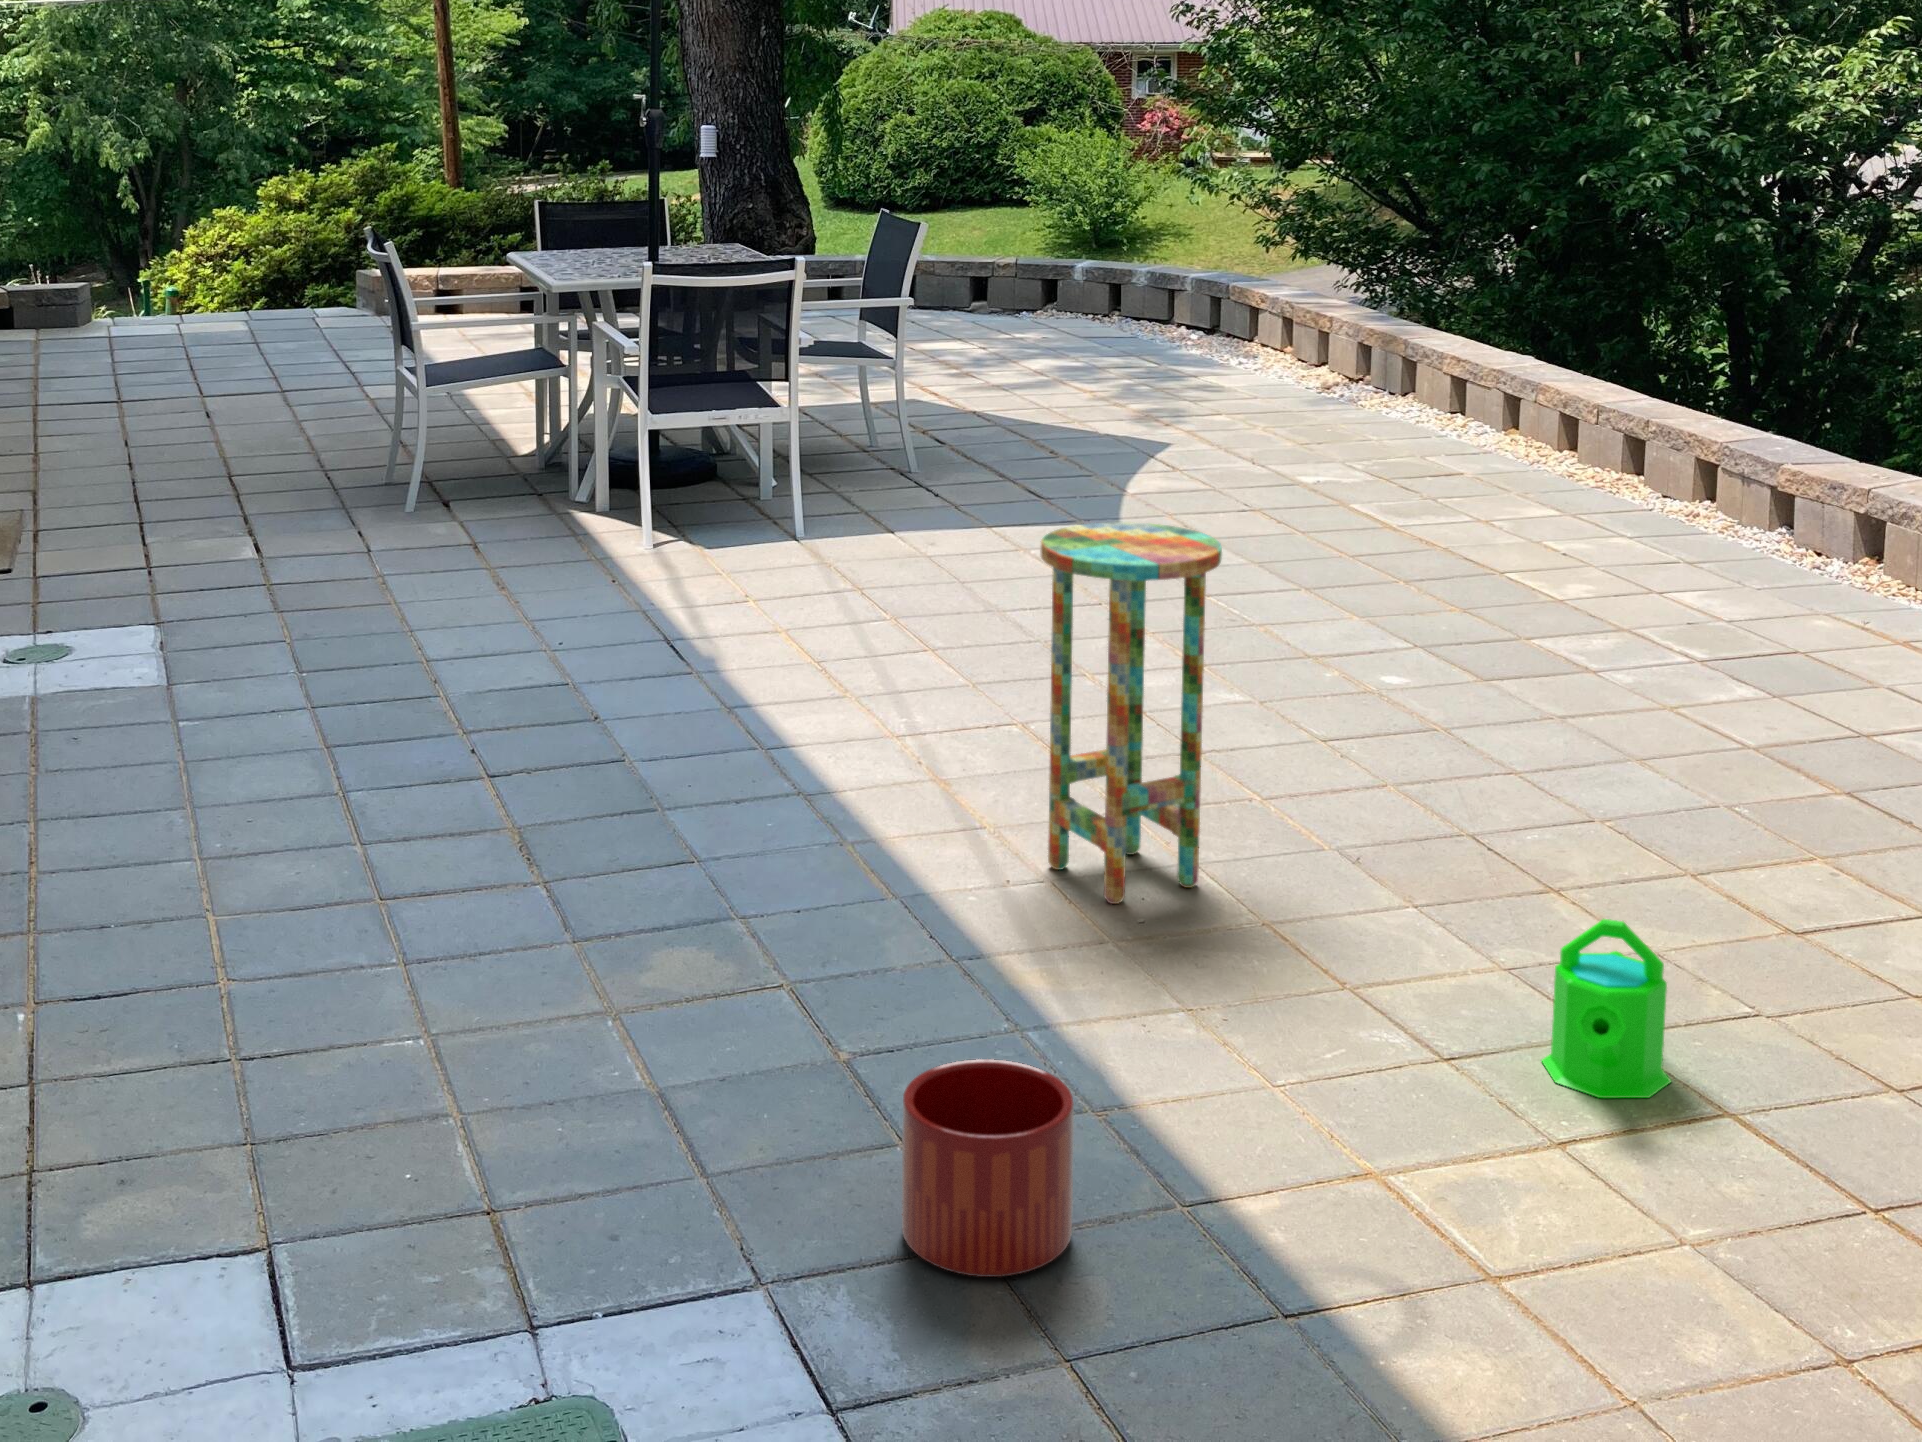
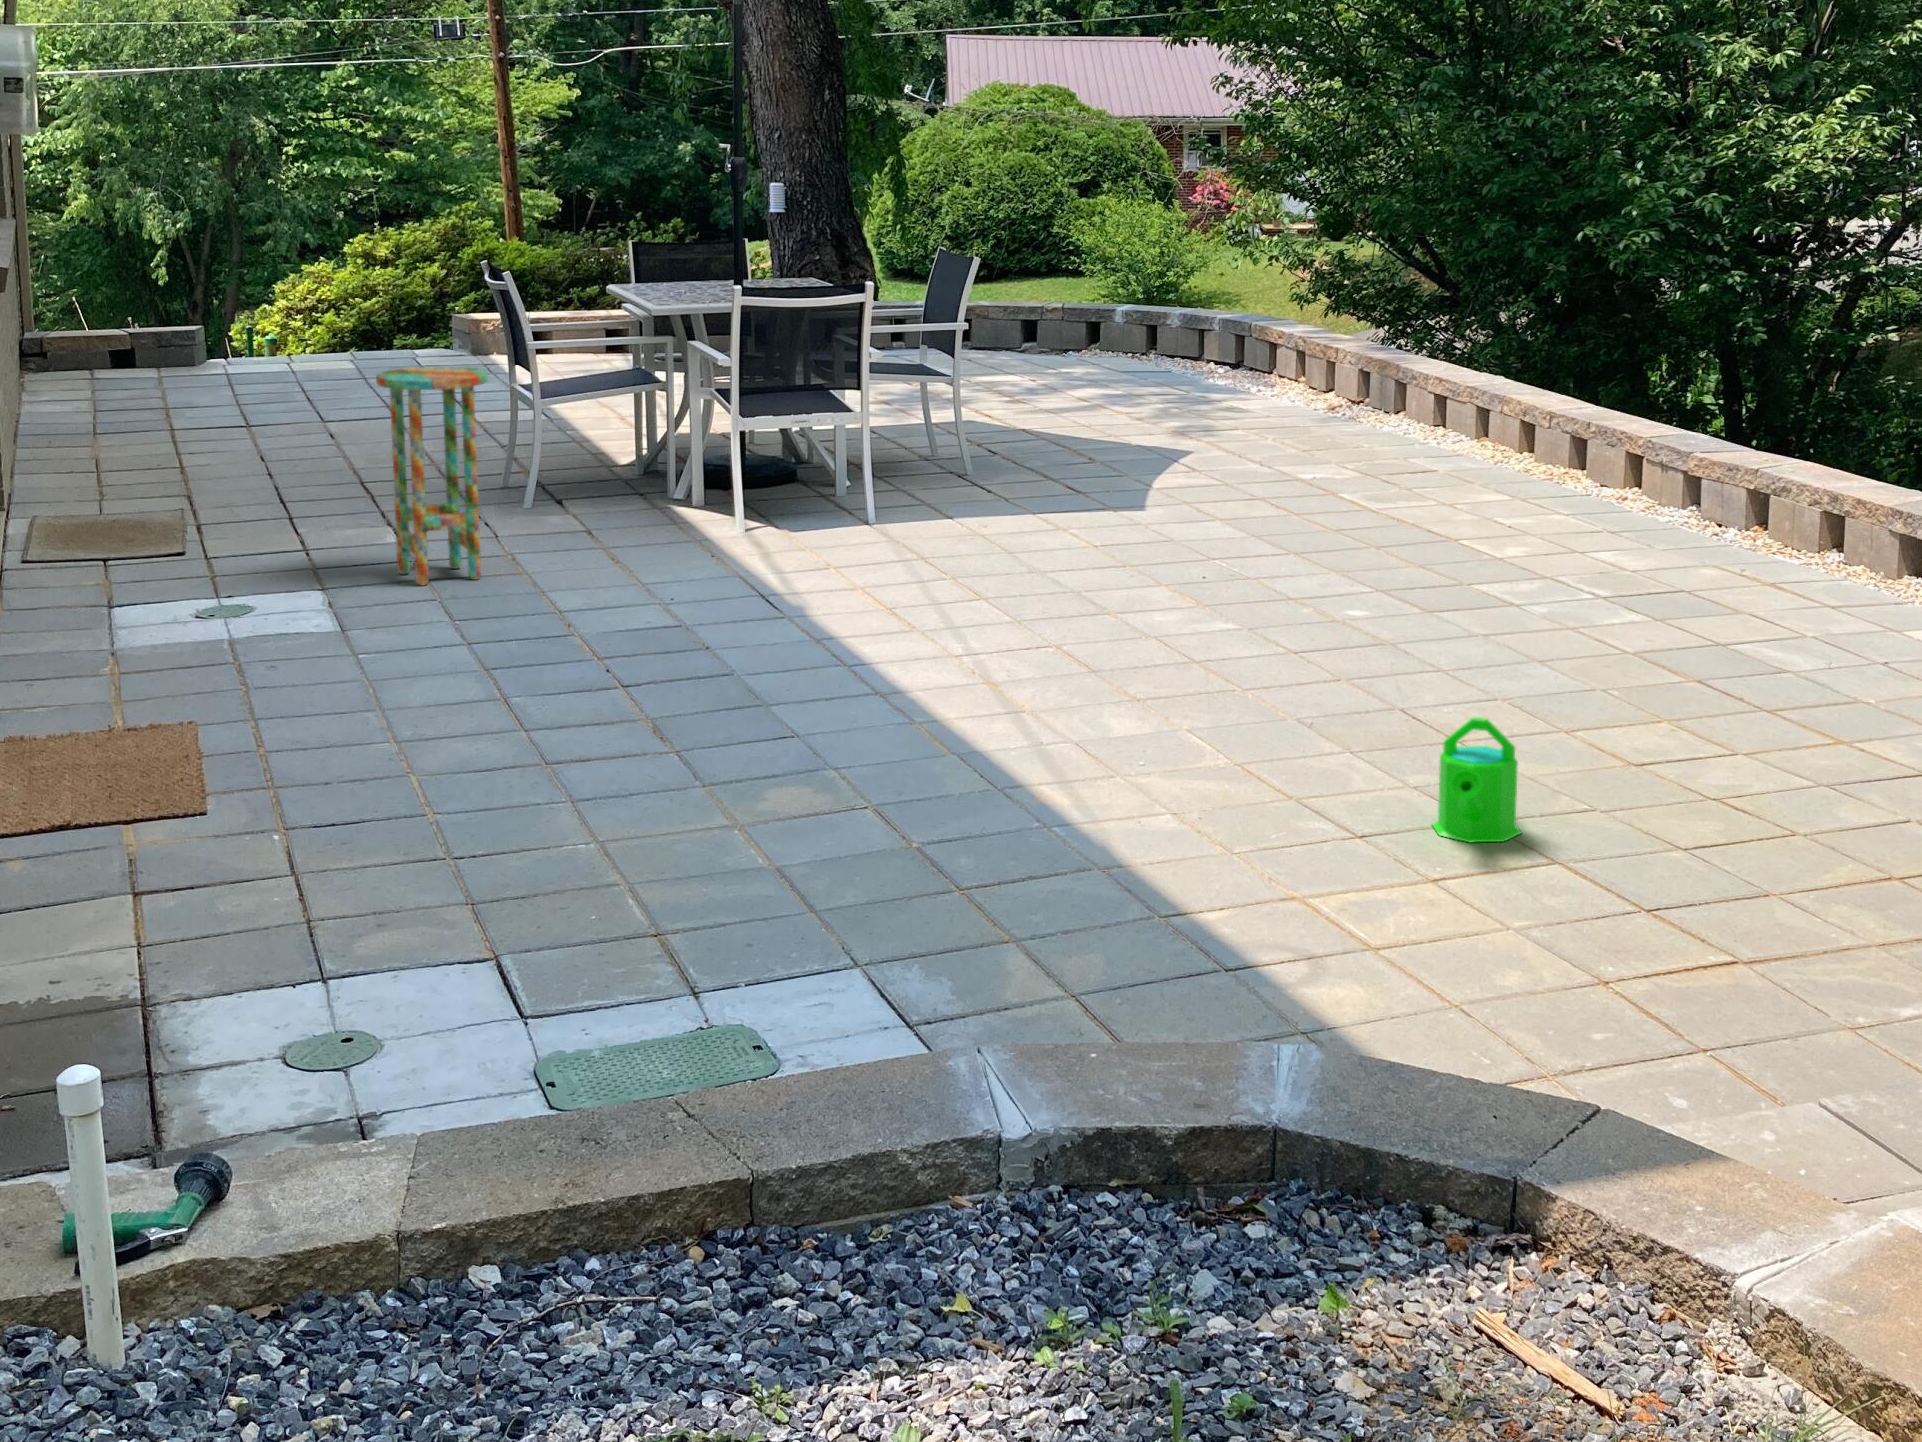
side table: present [1040,522,1222,904] -> present [376,367,488,585]
planter: present [902,1059,1074,1277] -> none [965,801,1085,938]

